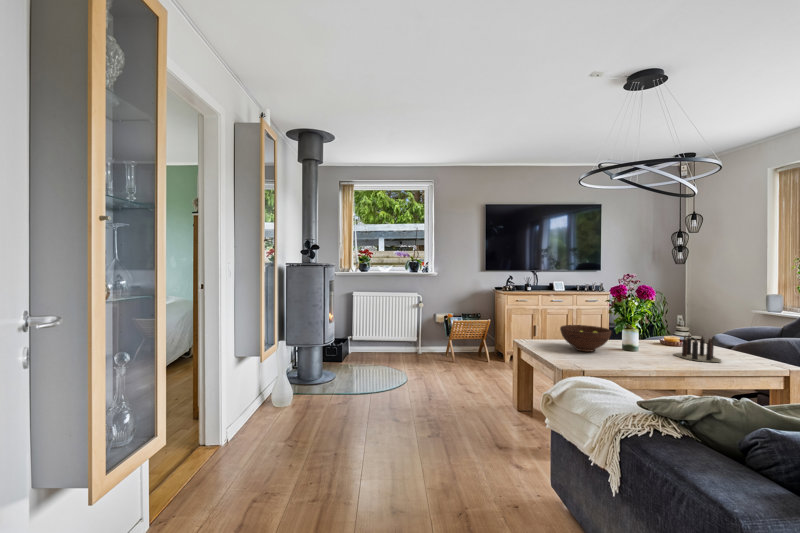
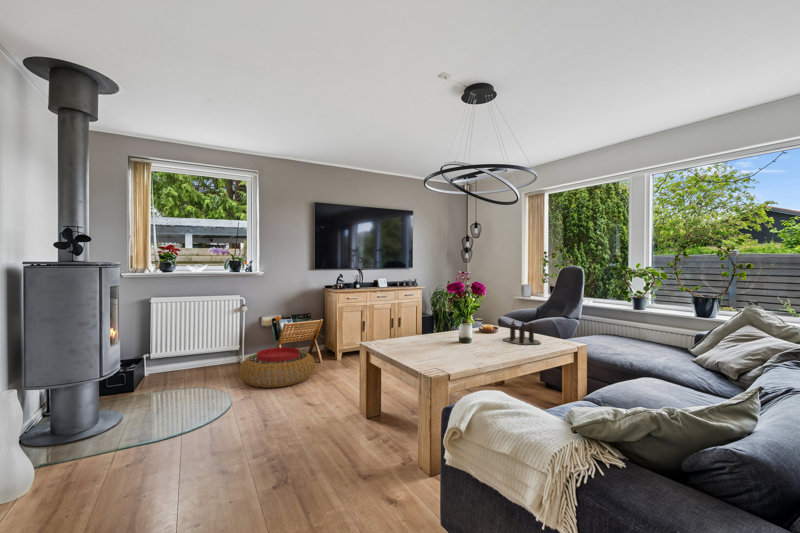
fruit bowl: present [560,325,611,352] -> none [408,320,455,347]
pouf: none [416,342,481,375] -> present [240,347,315,388]

